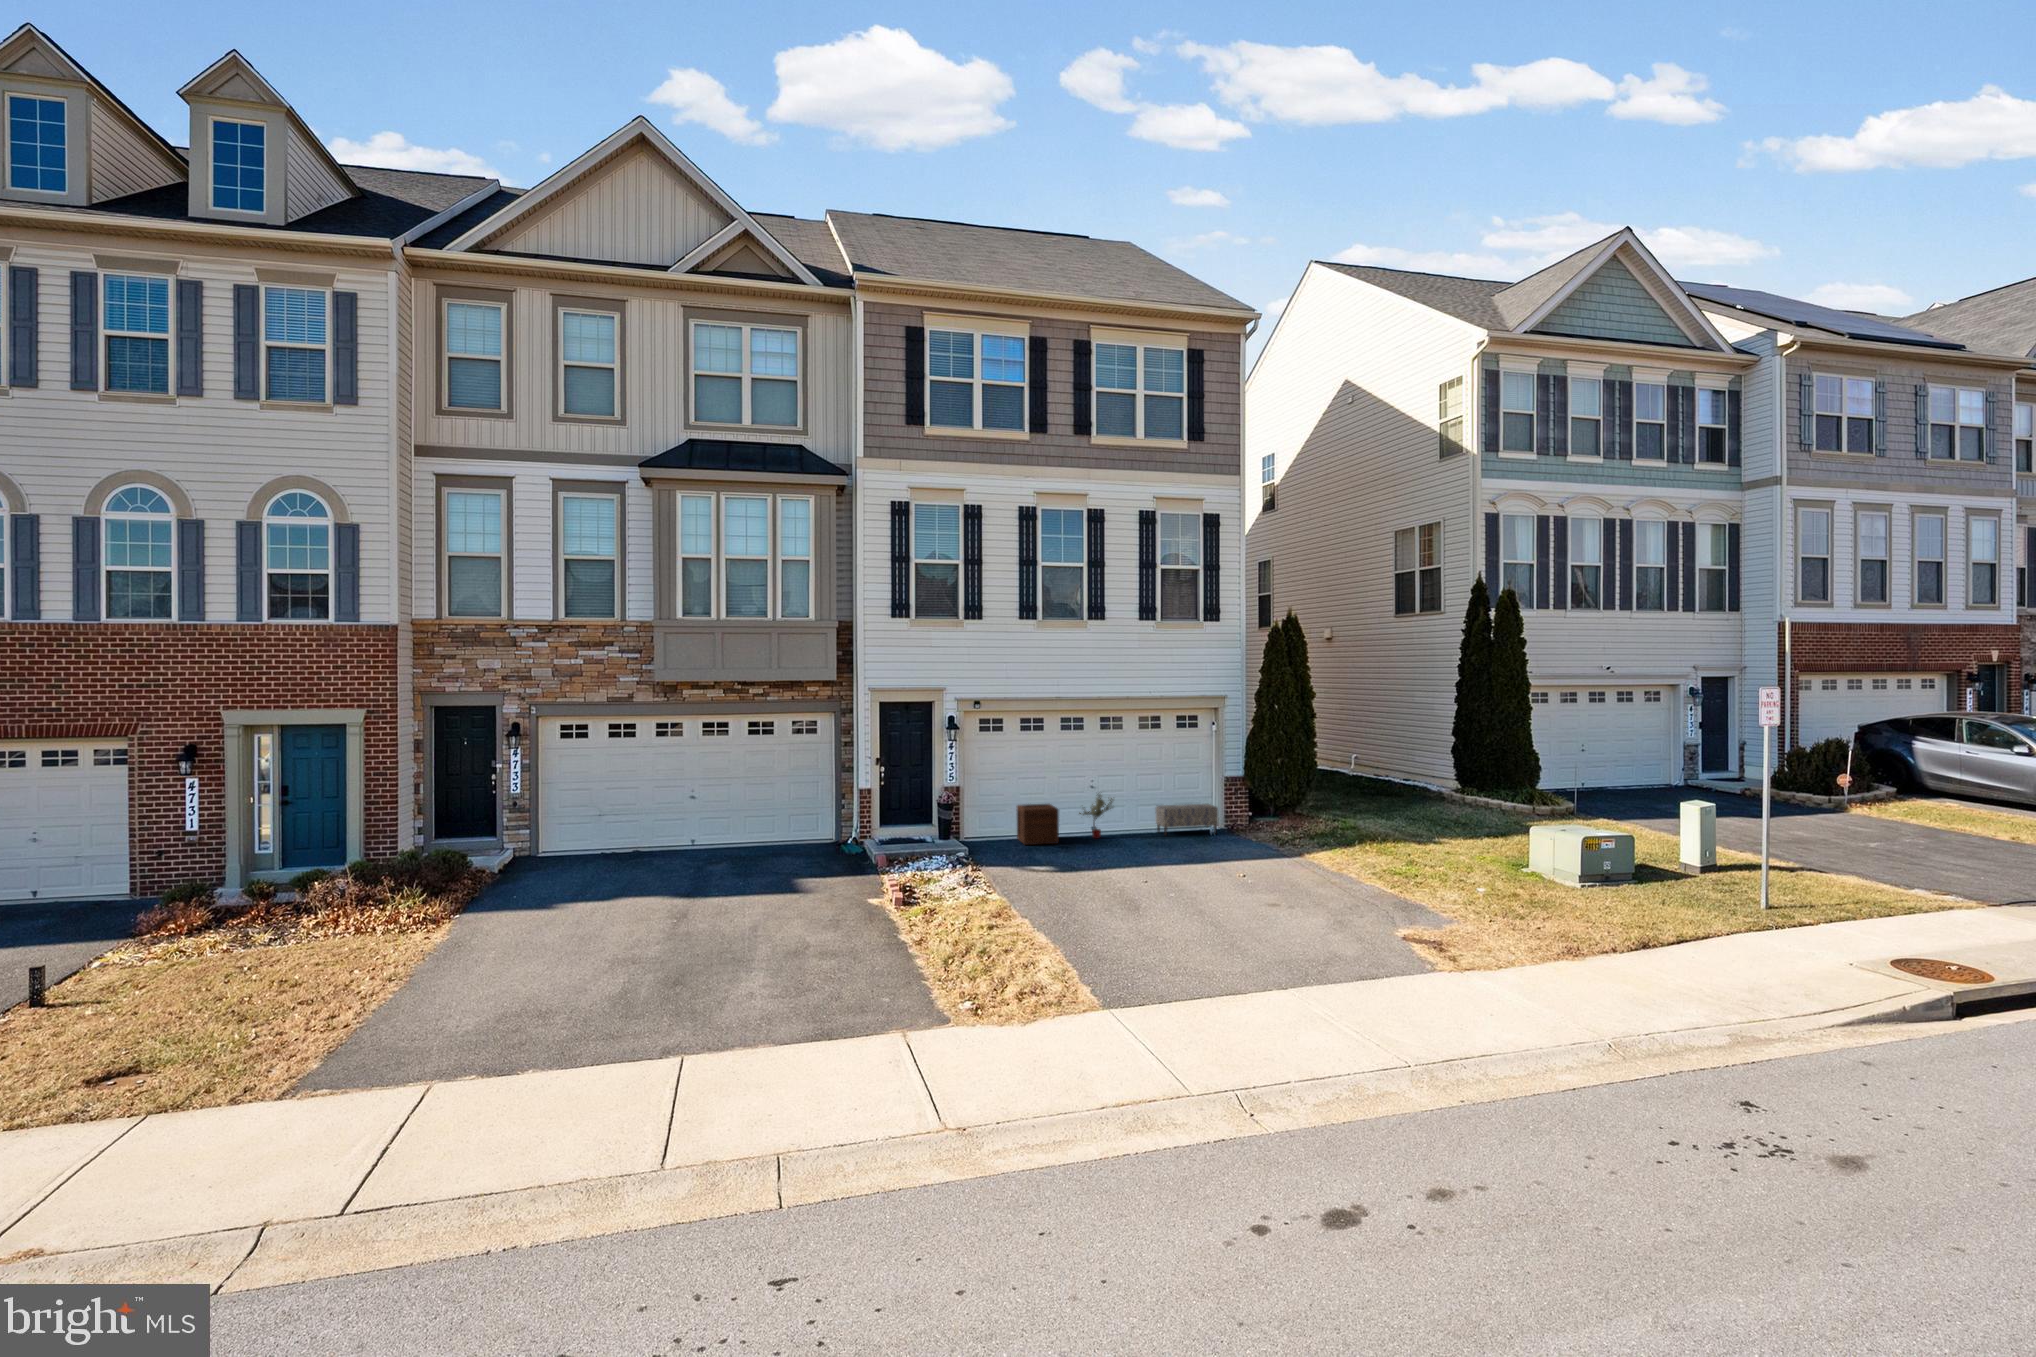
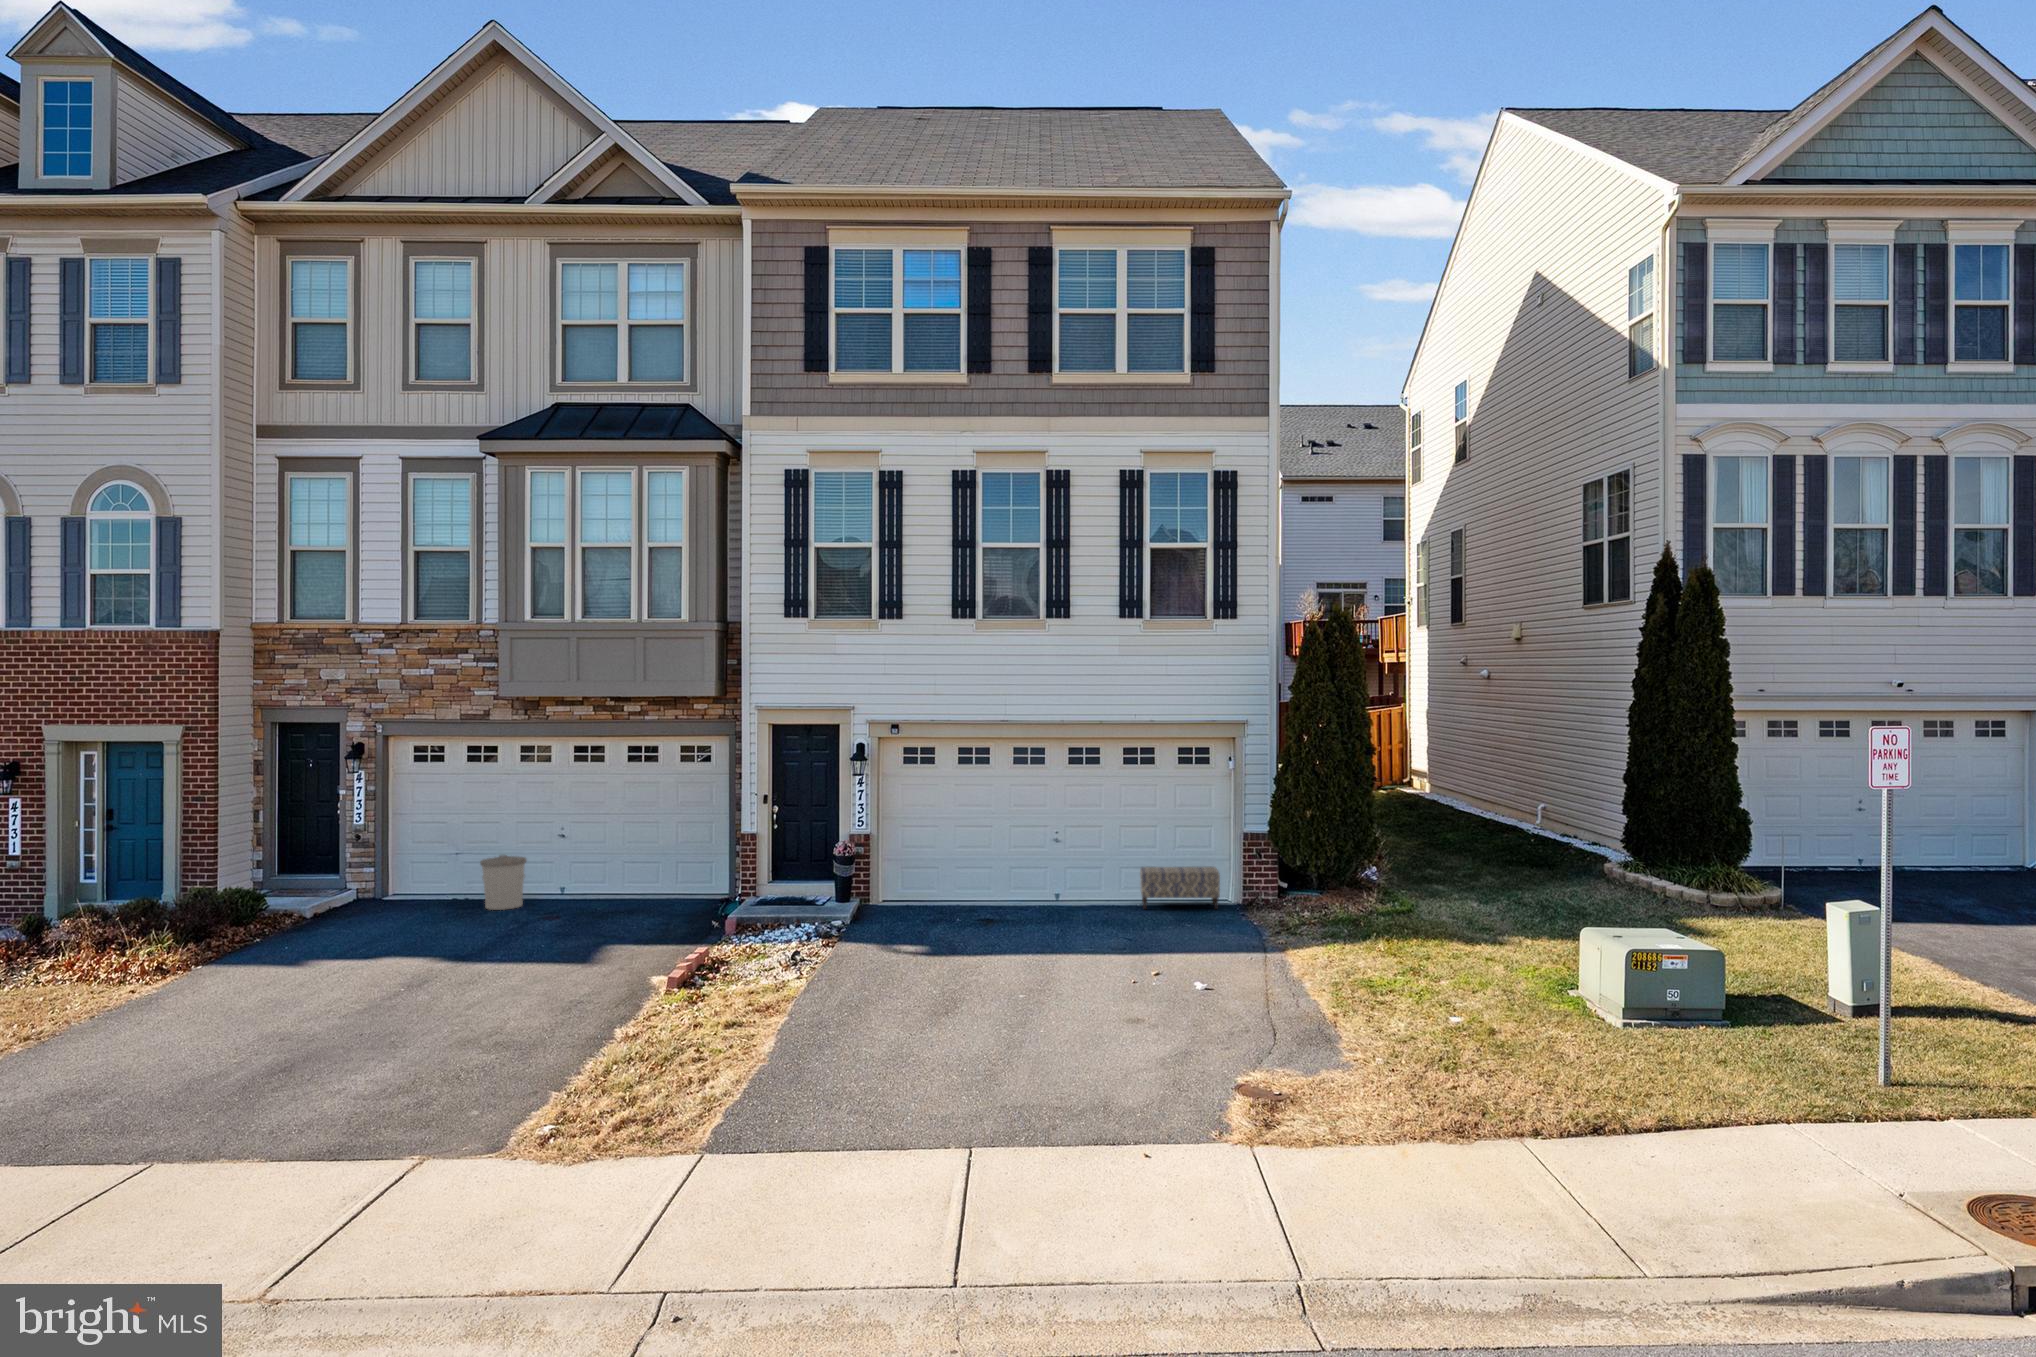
potted tree: present [1079,793,1113,839] -> none [1026,845,1077,908]
wooden crate: present [1017,804,1059,845] -> none [945,859,995,913]
trash can: none [631,814,669,860] -> present [480,855,526,910]

